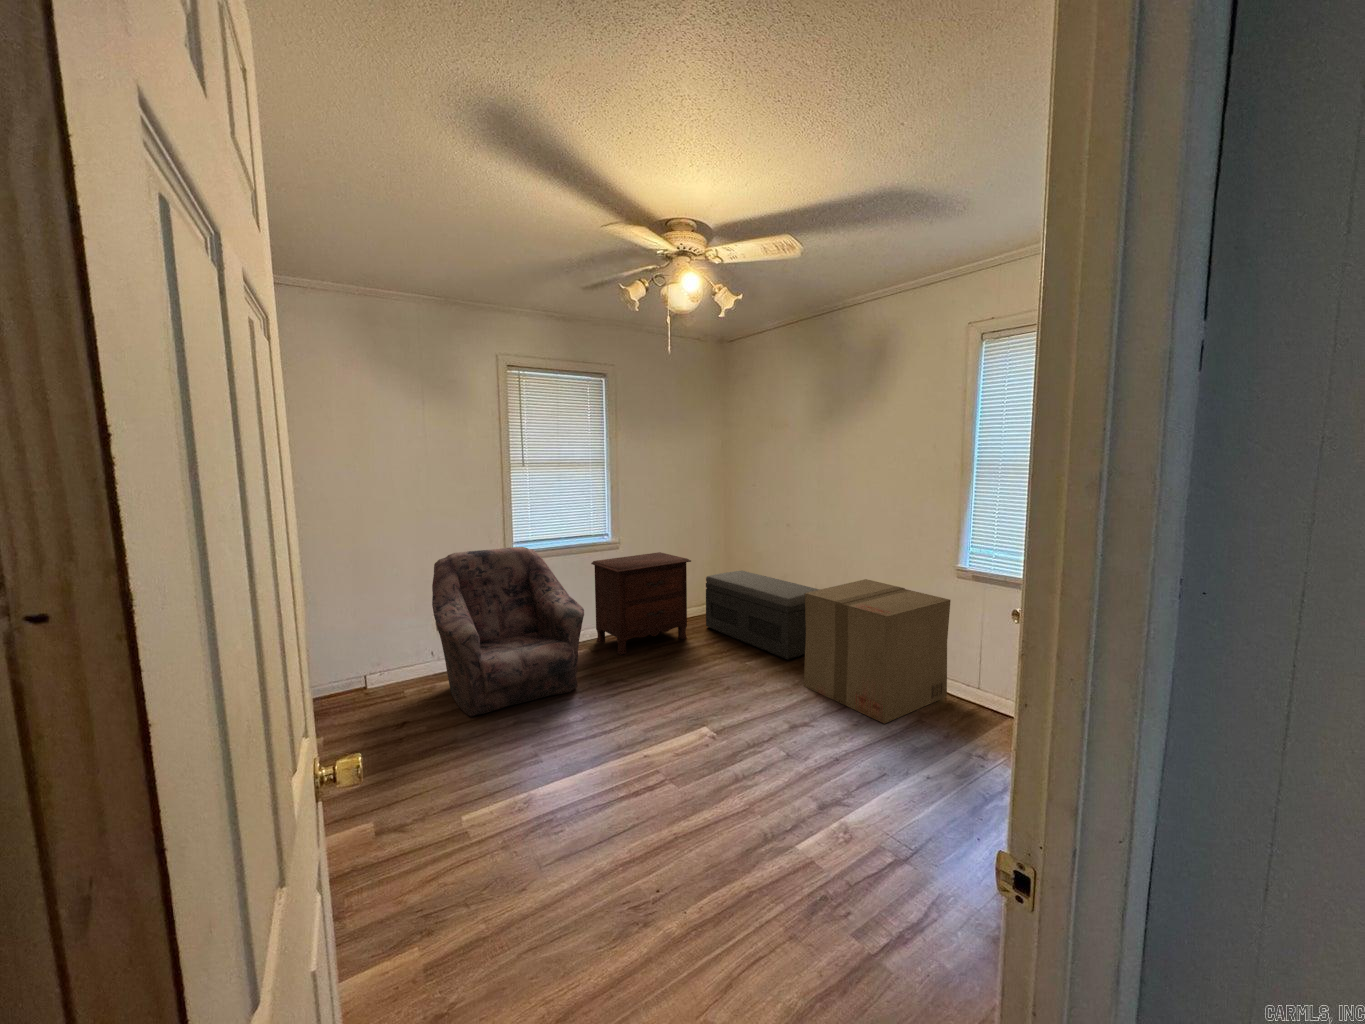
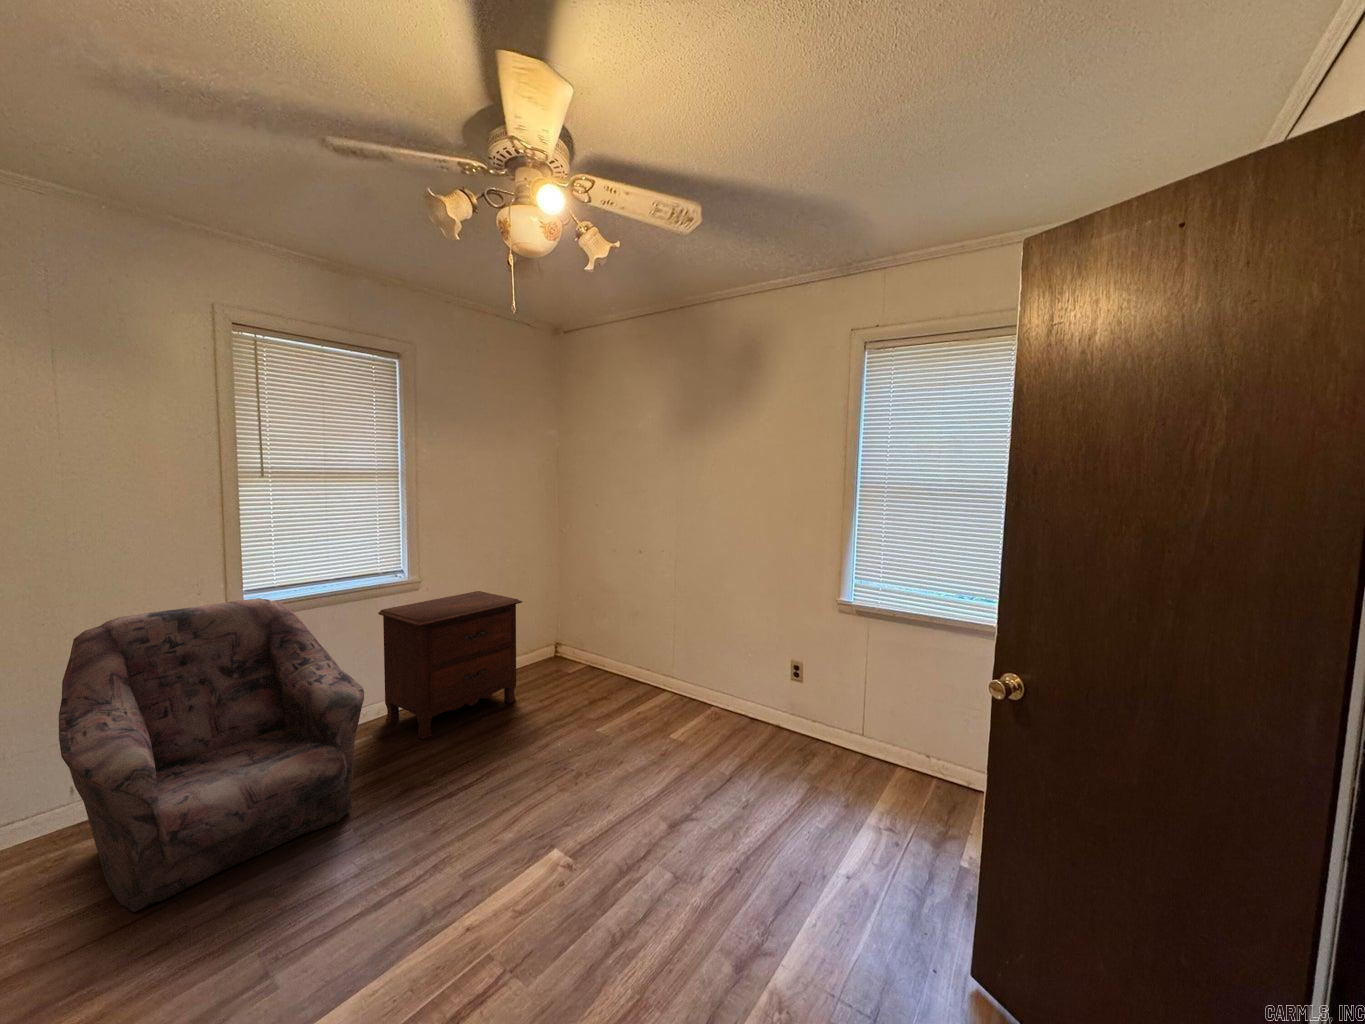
storage bench: present [706,571,819,660] -> none [540,607,687,719]
cardboard box: present [804,579,951,724] -> none [672,615,832,799]

